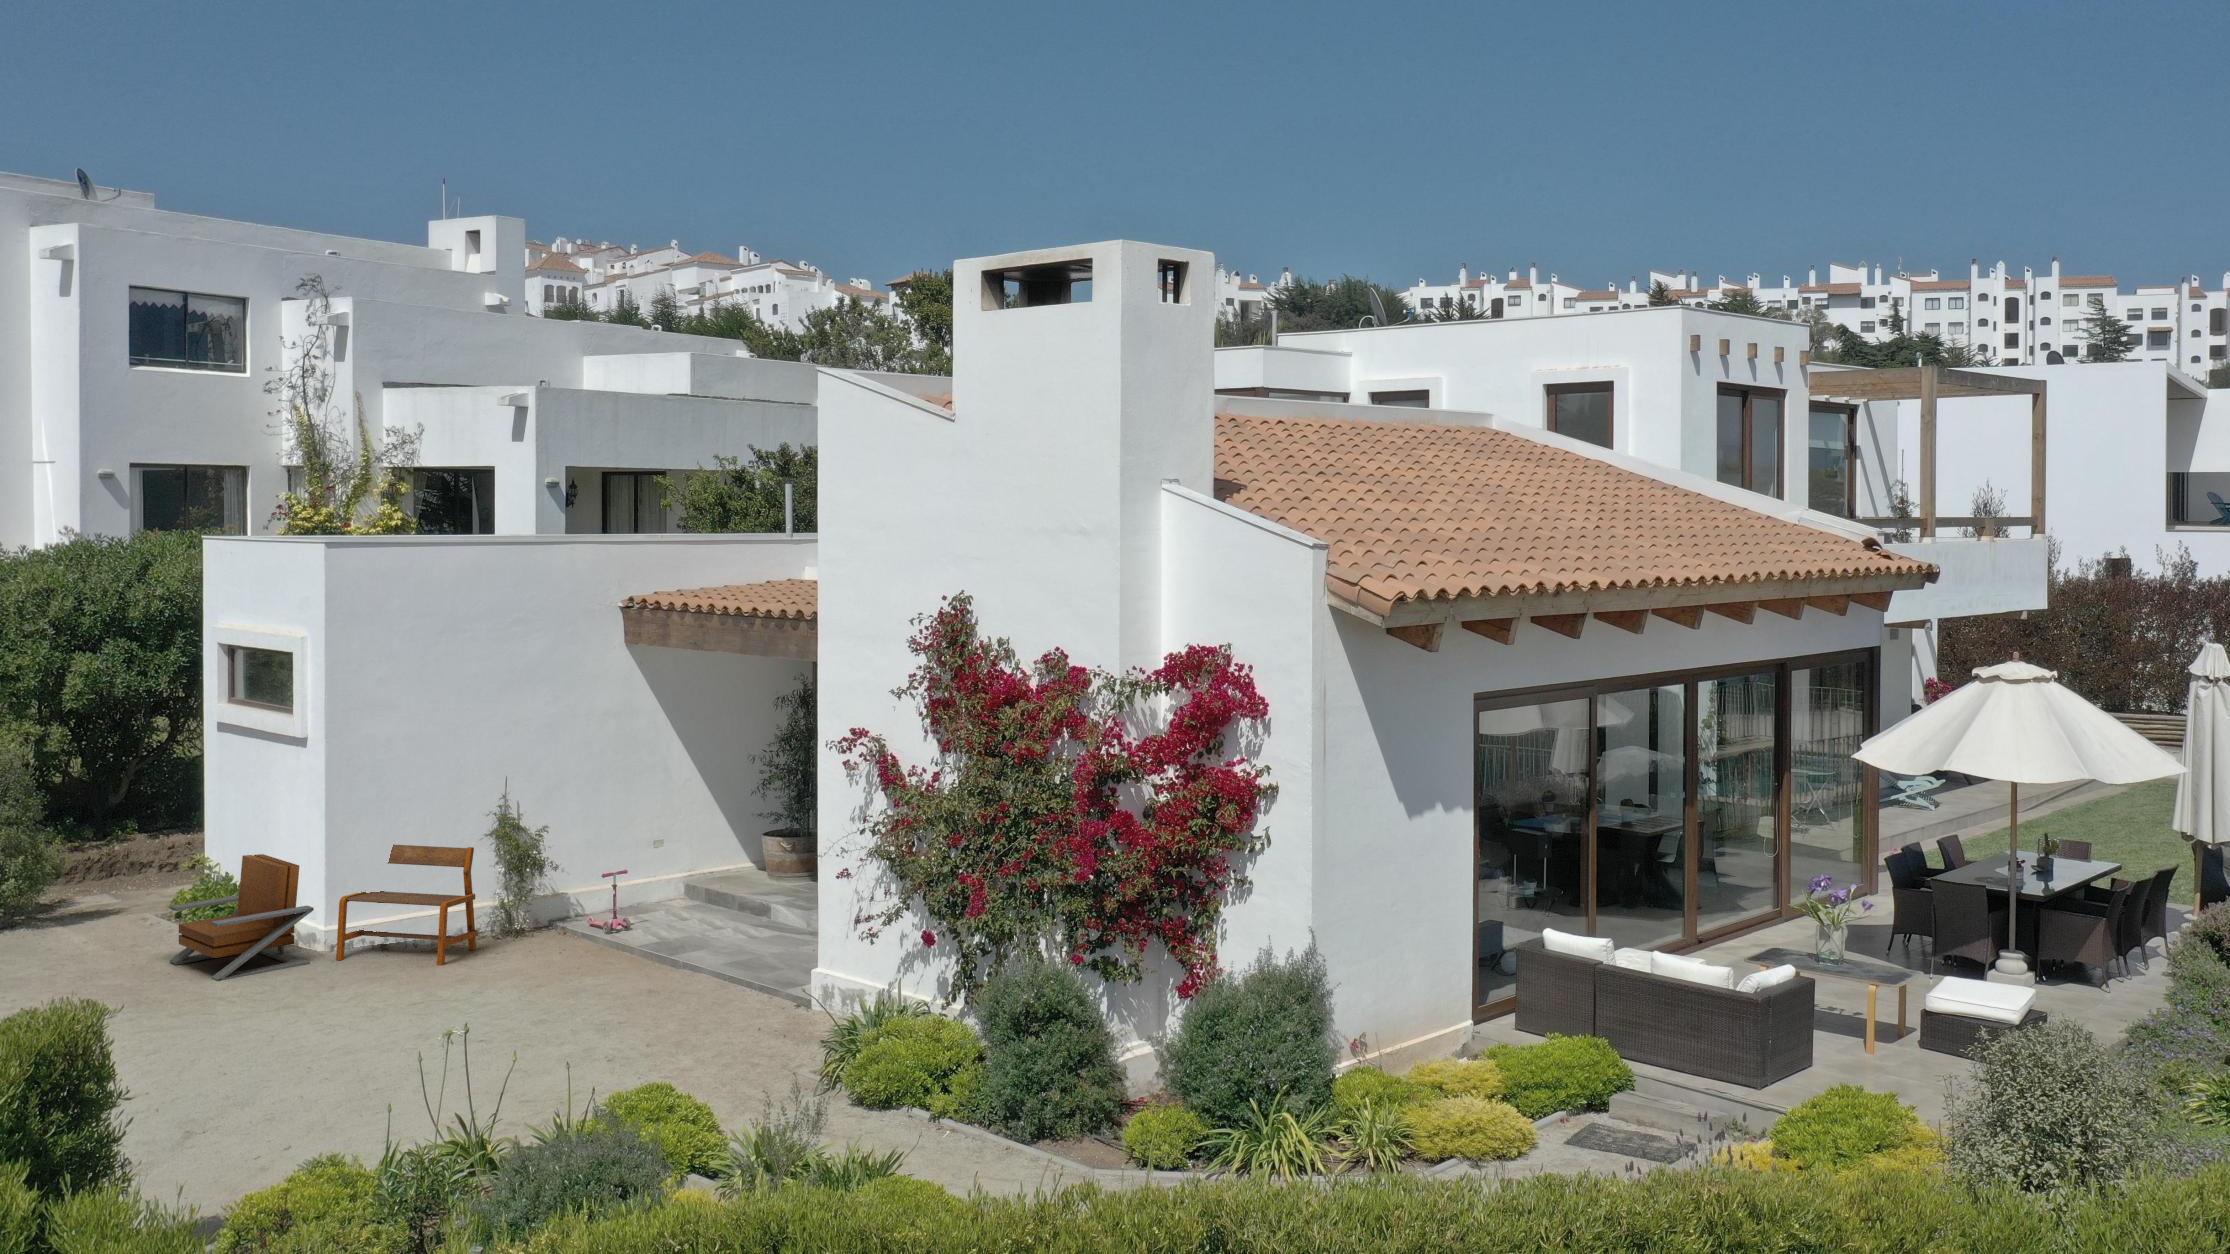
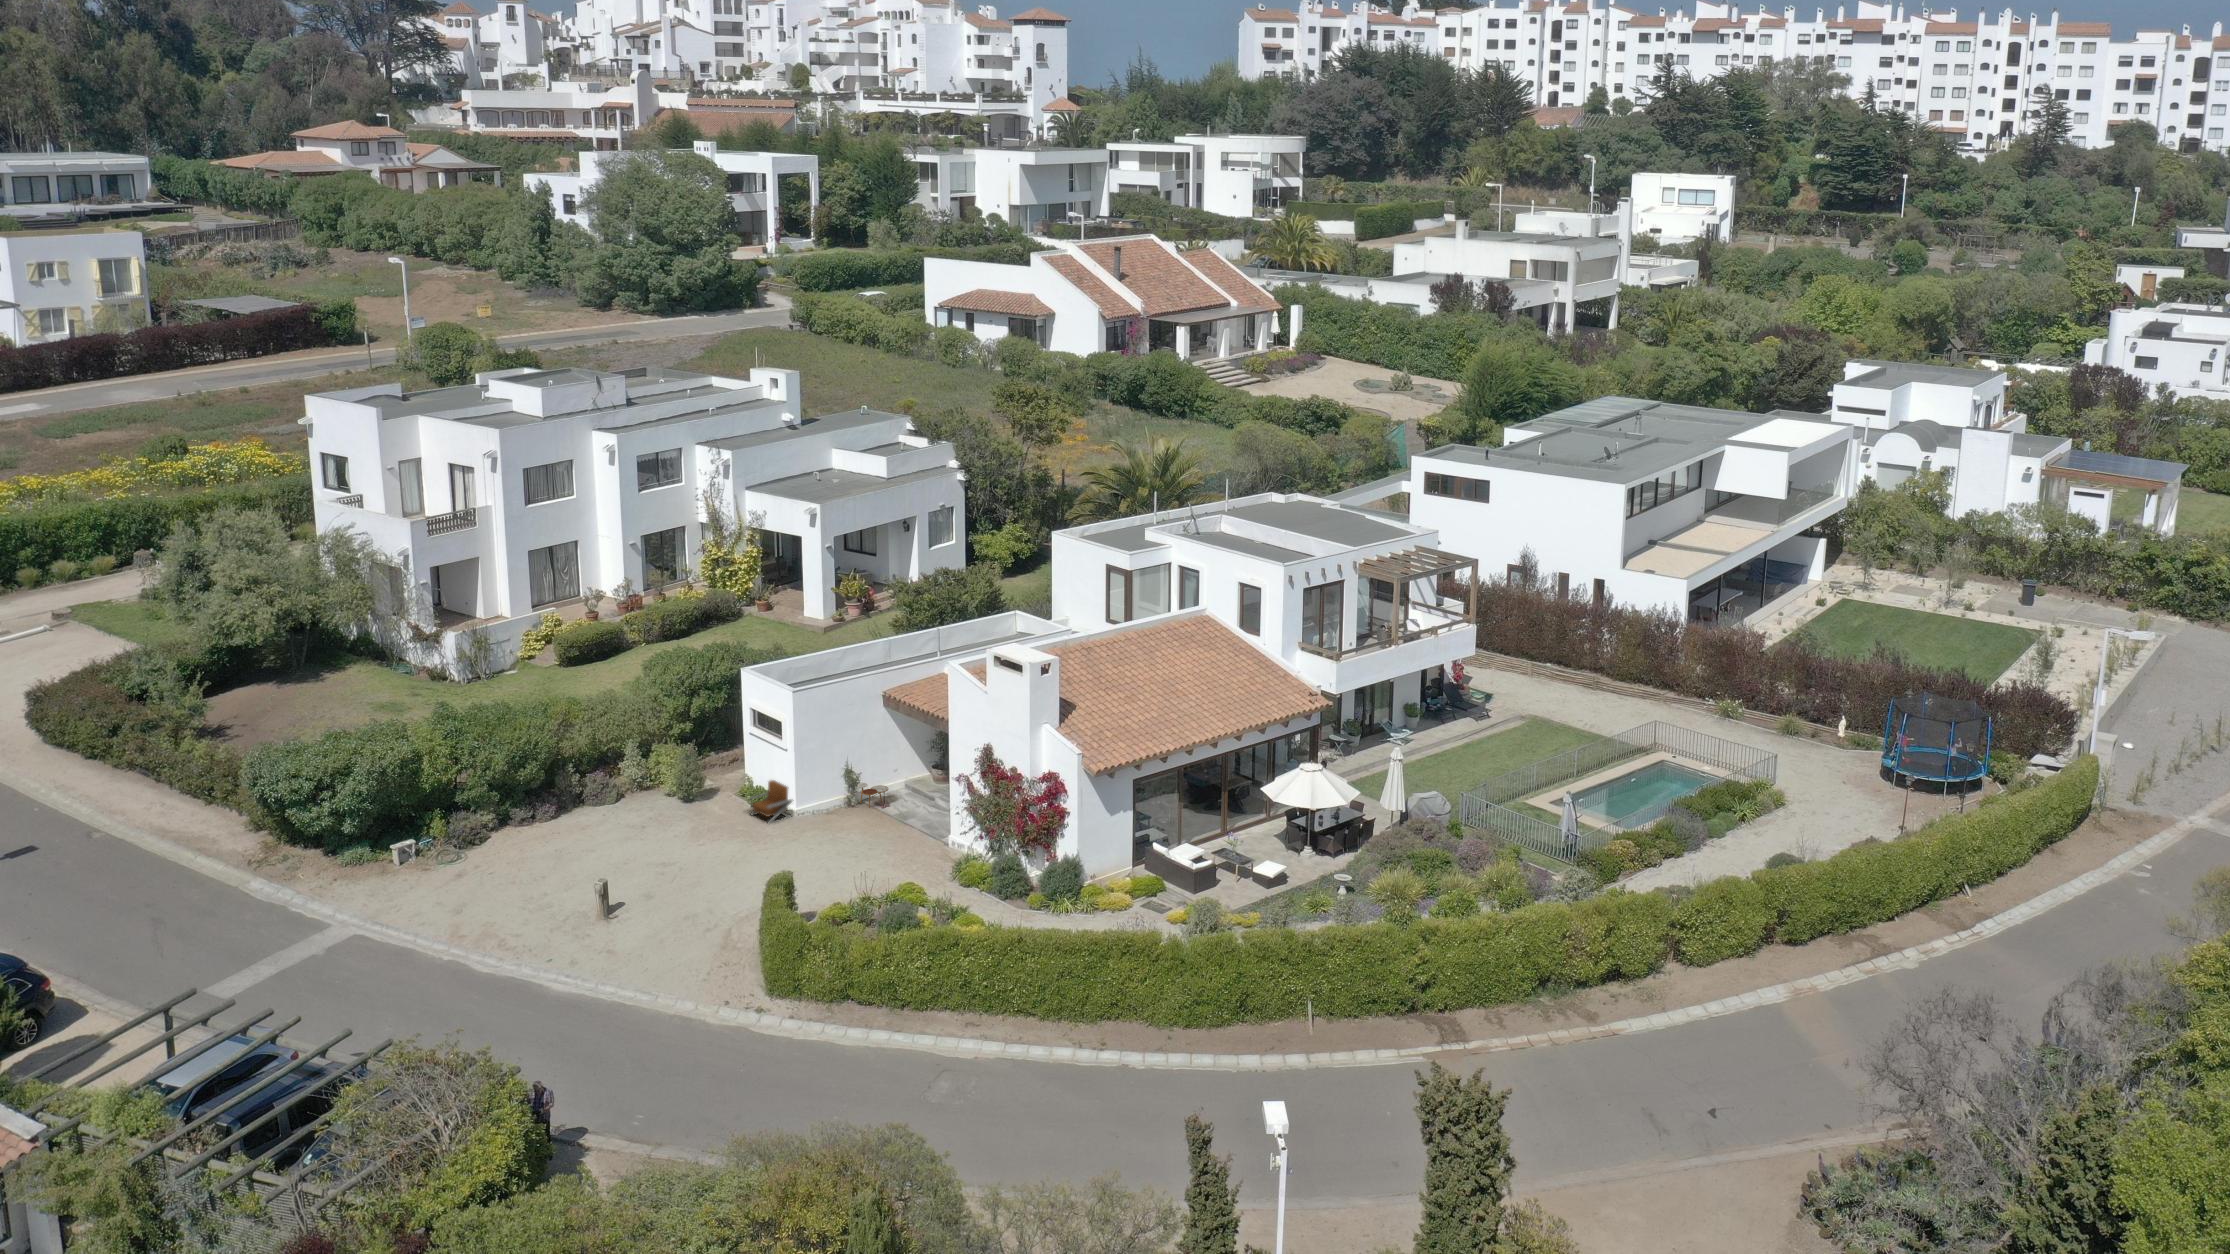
bench: present [336,844,478,966] -> none [800,777,843,820]
side table: none [531,871,626,940] -> present [857,783,888,808]

